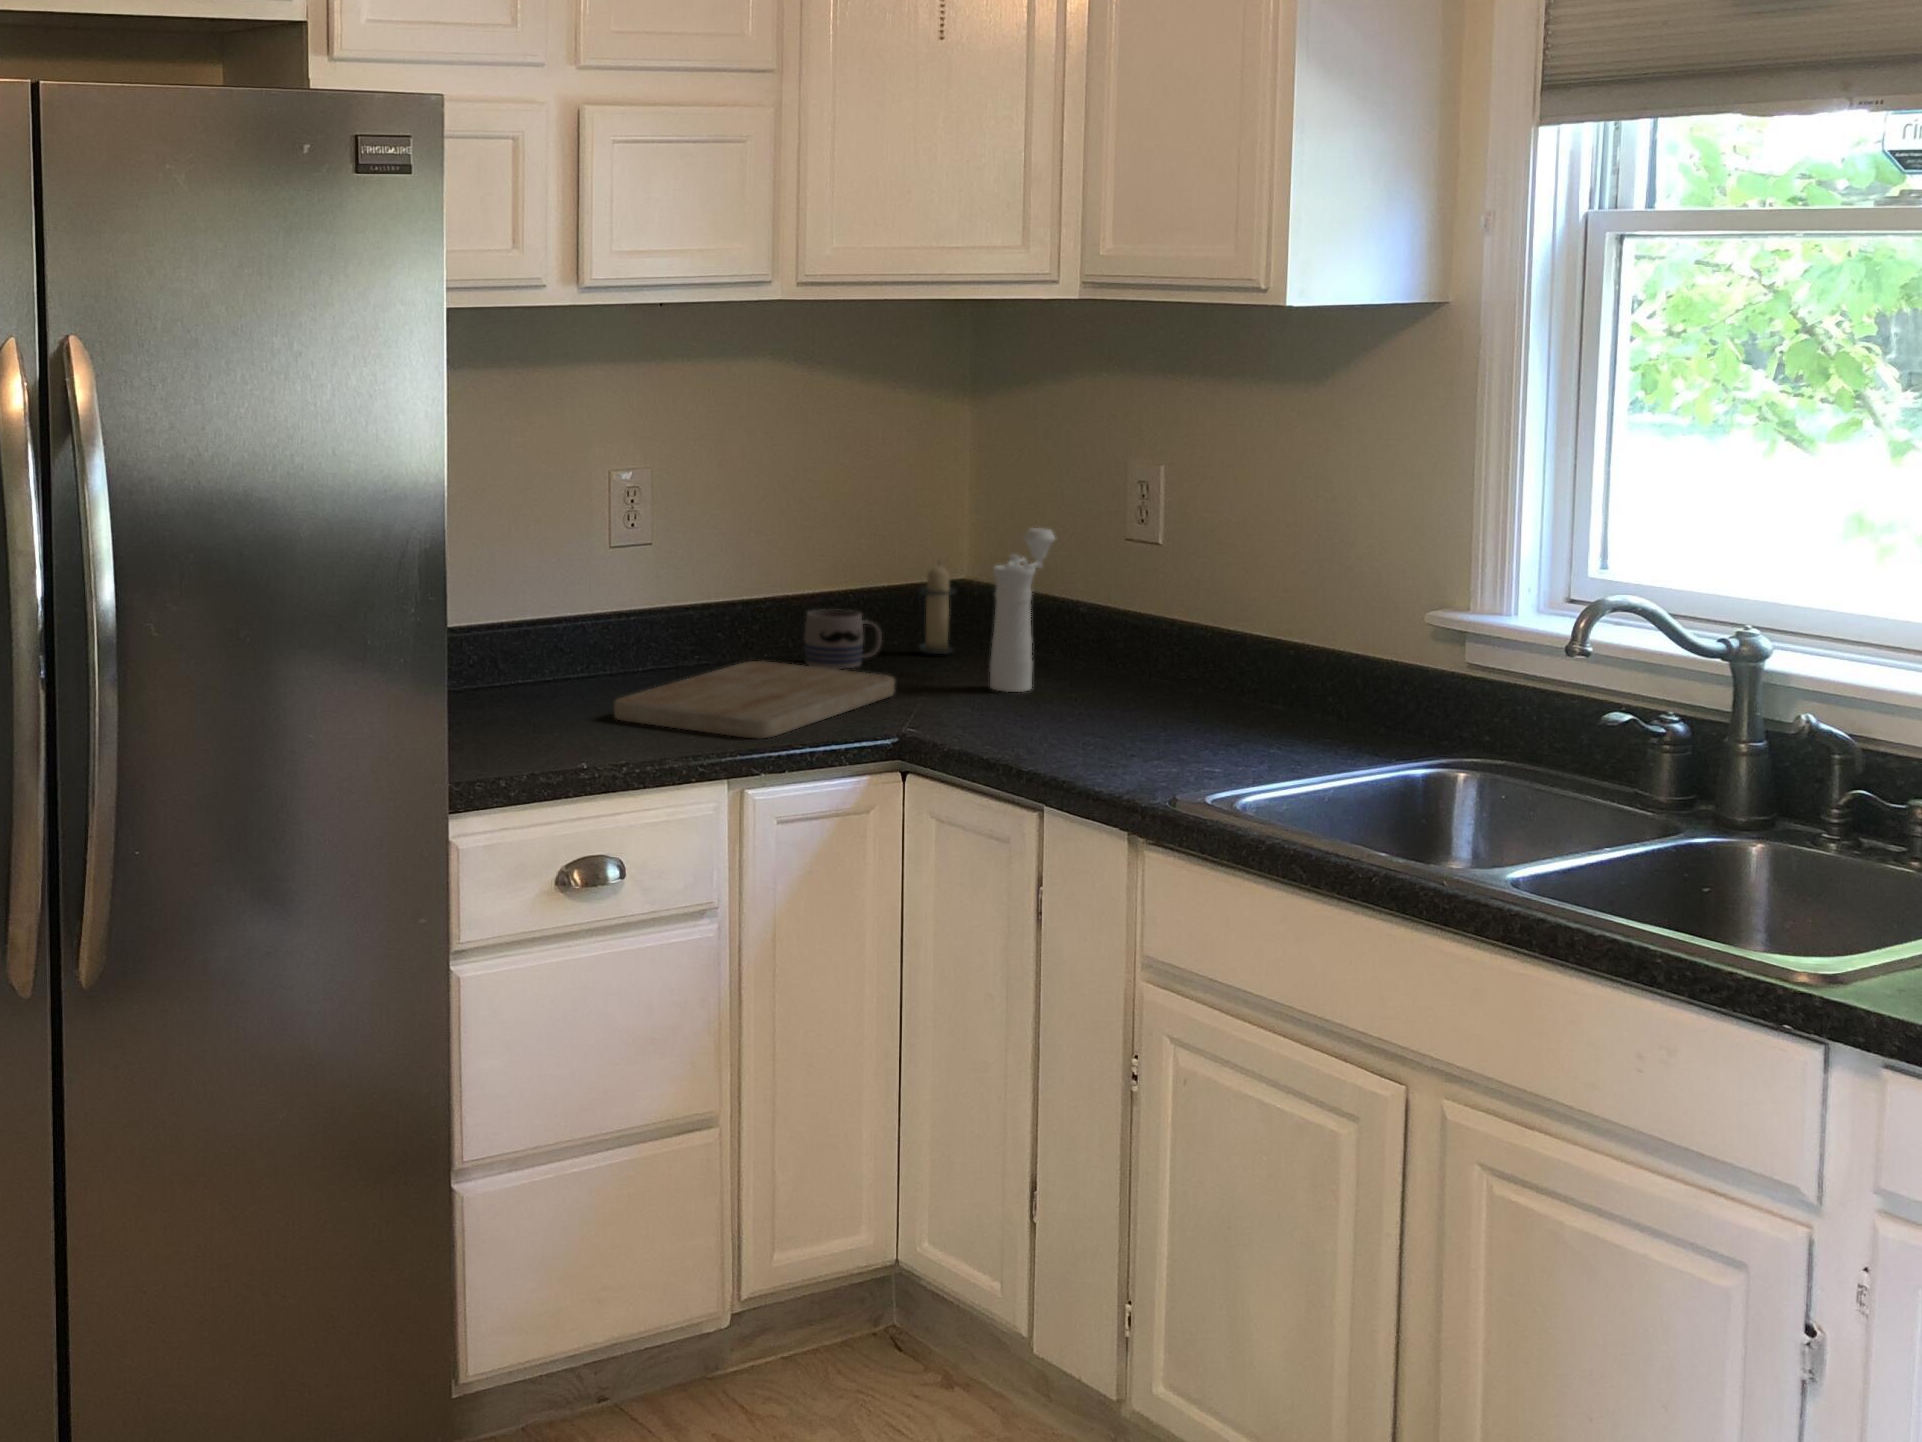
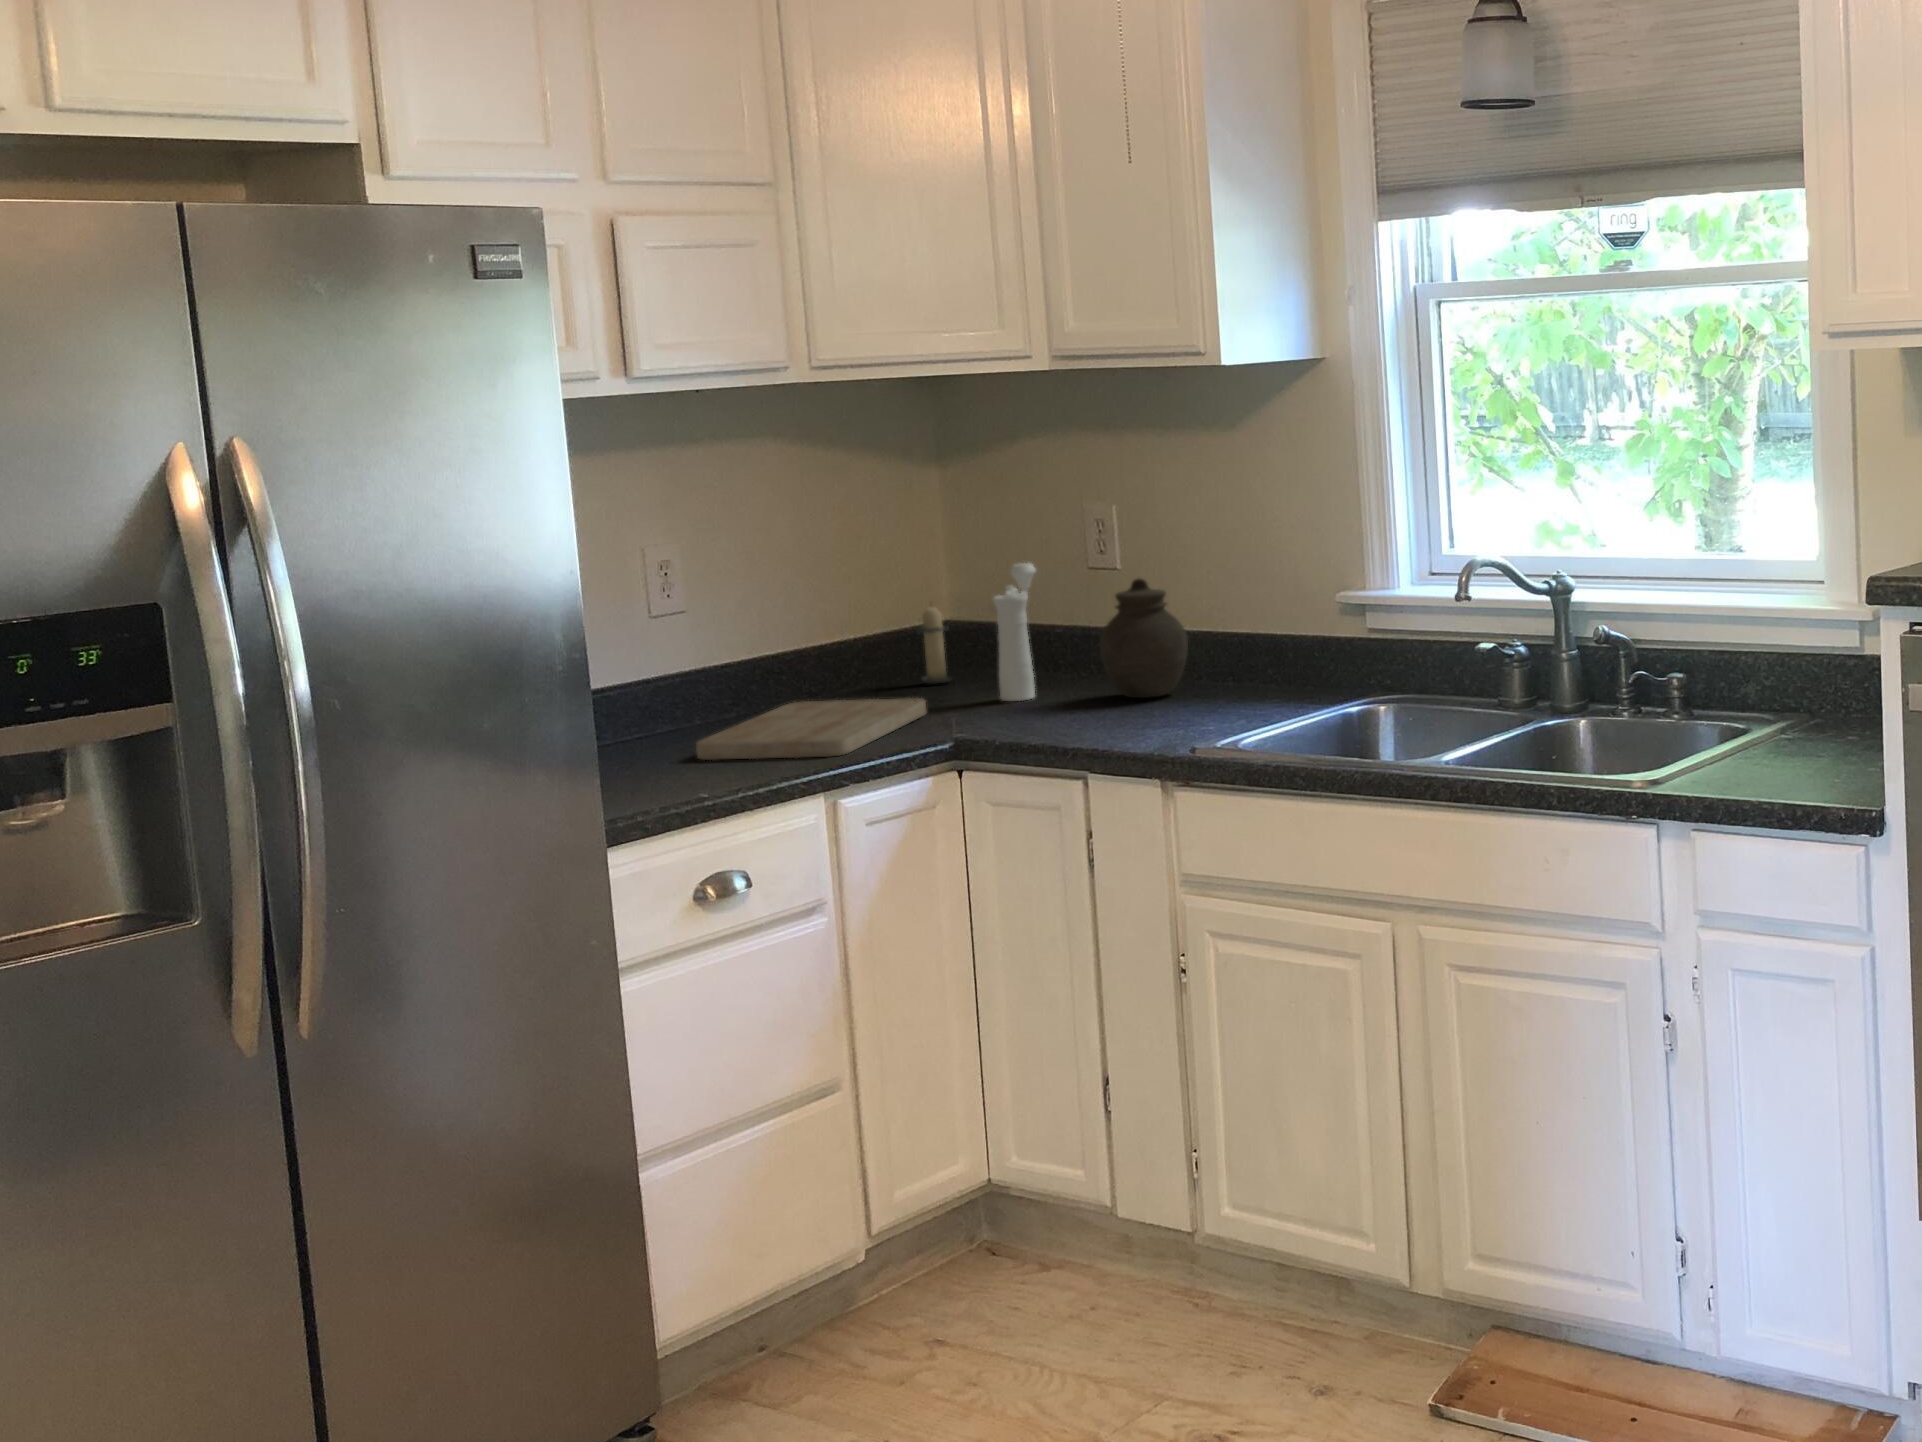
jar: none [1111,564,1224,711] -> present [1100,579,1188,698]
mug: present [804,609,882,669] -> none [827,652,895,704]

